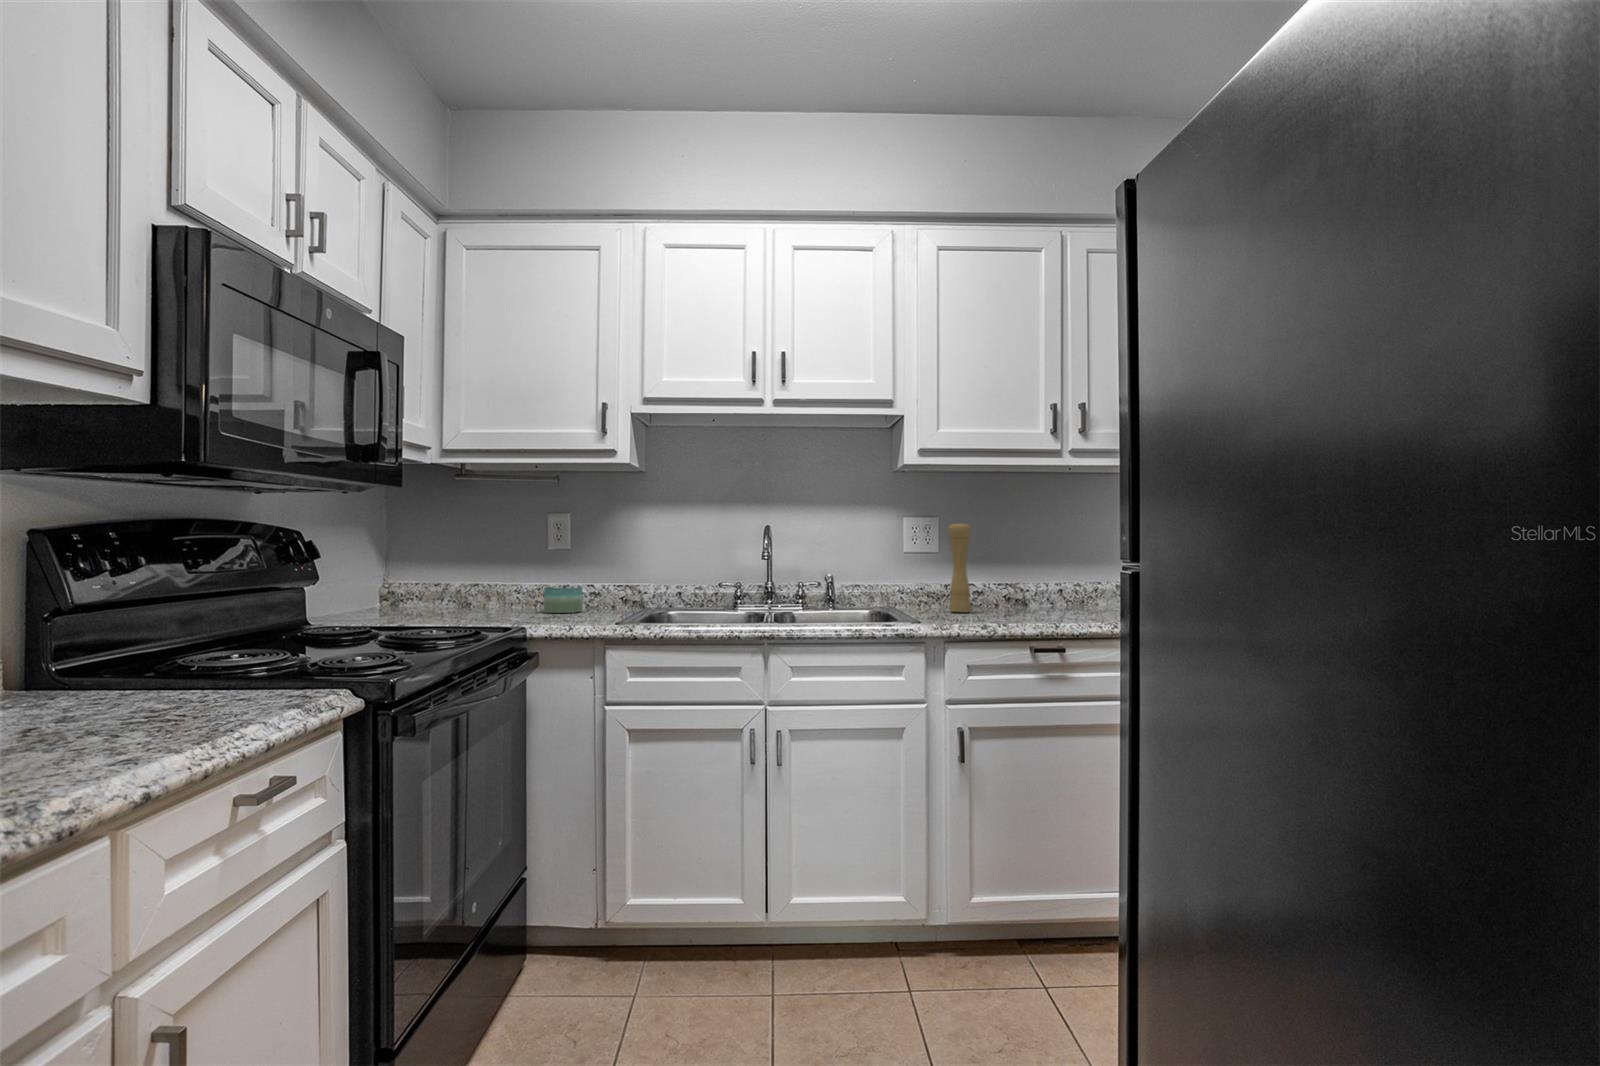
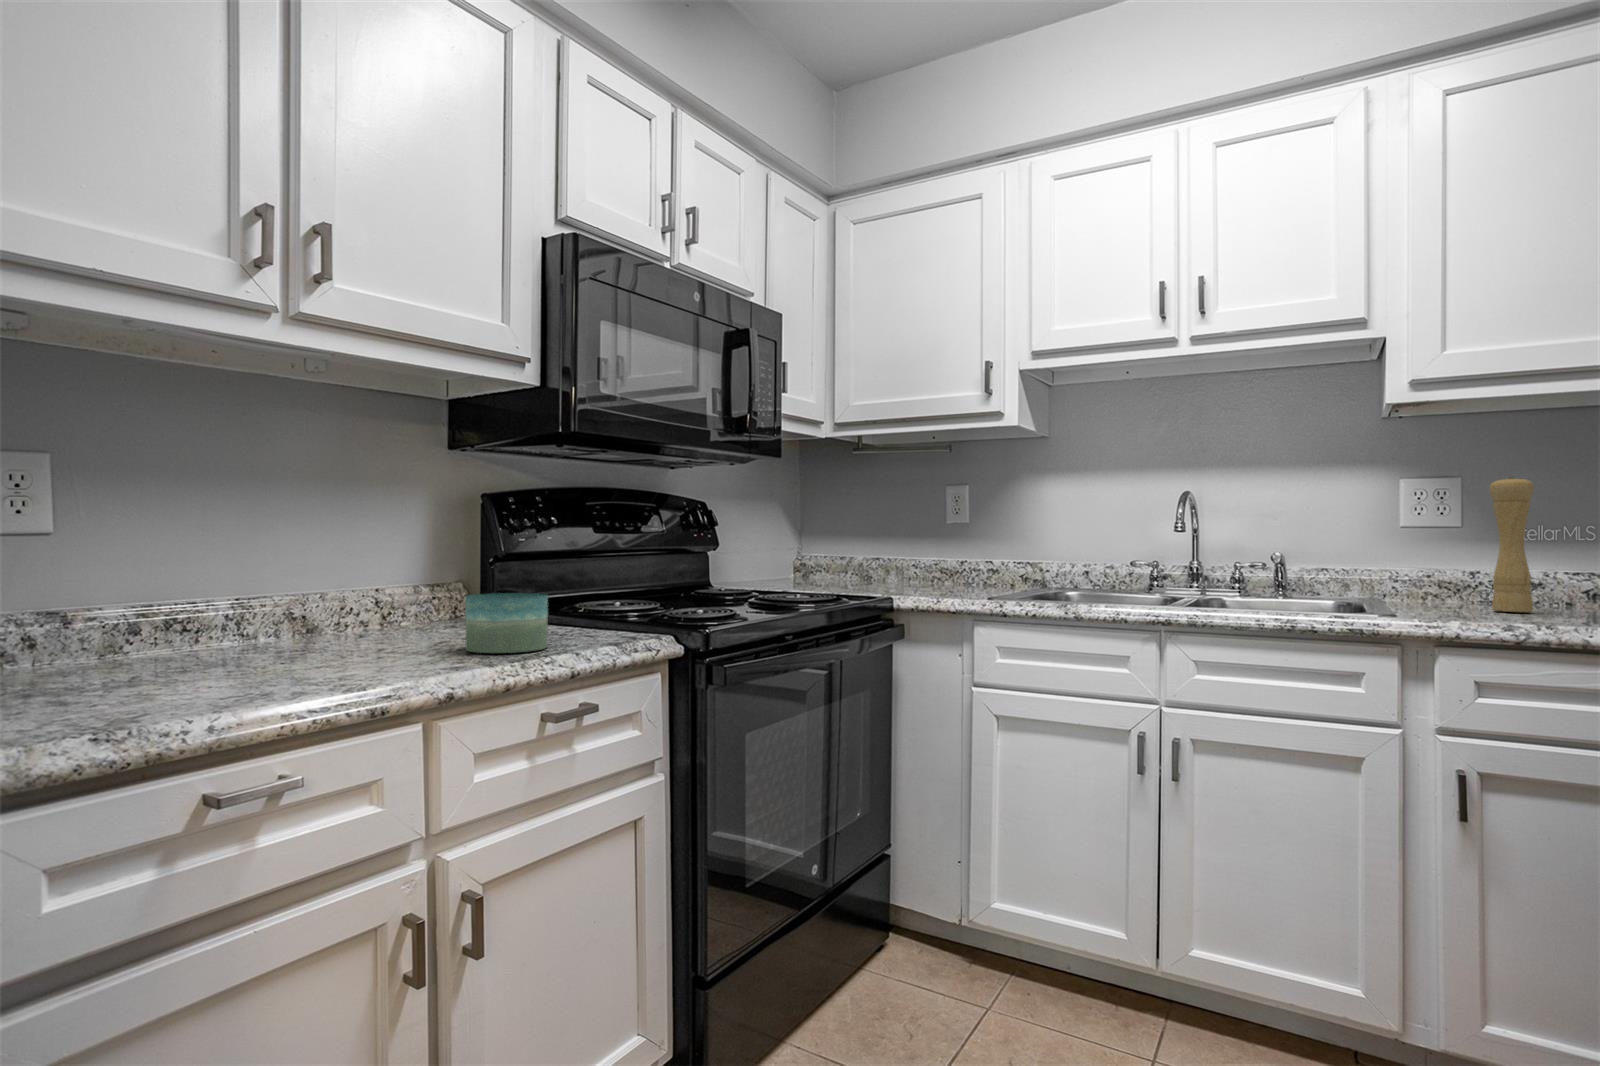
candle: present [544,587,582,613] -> present [465,593,548,653]

